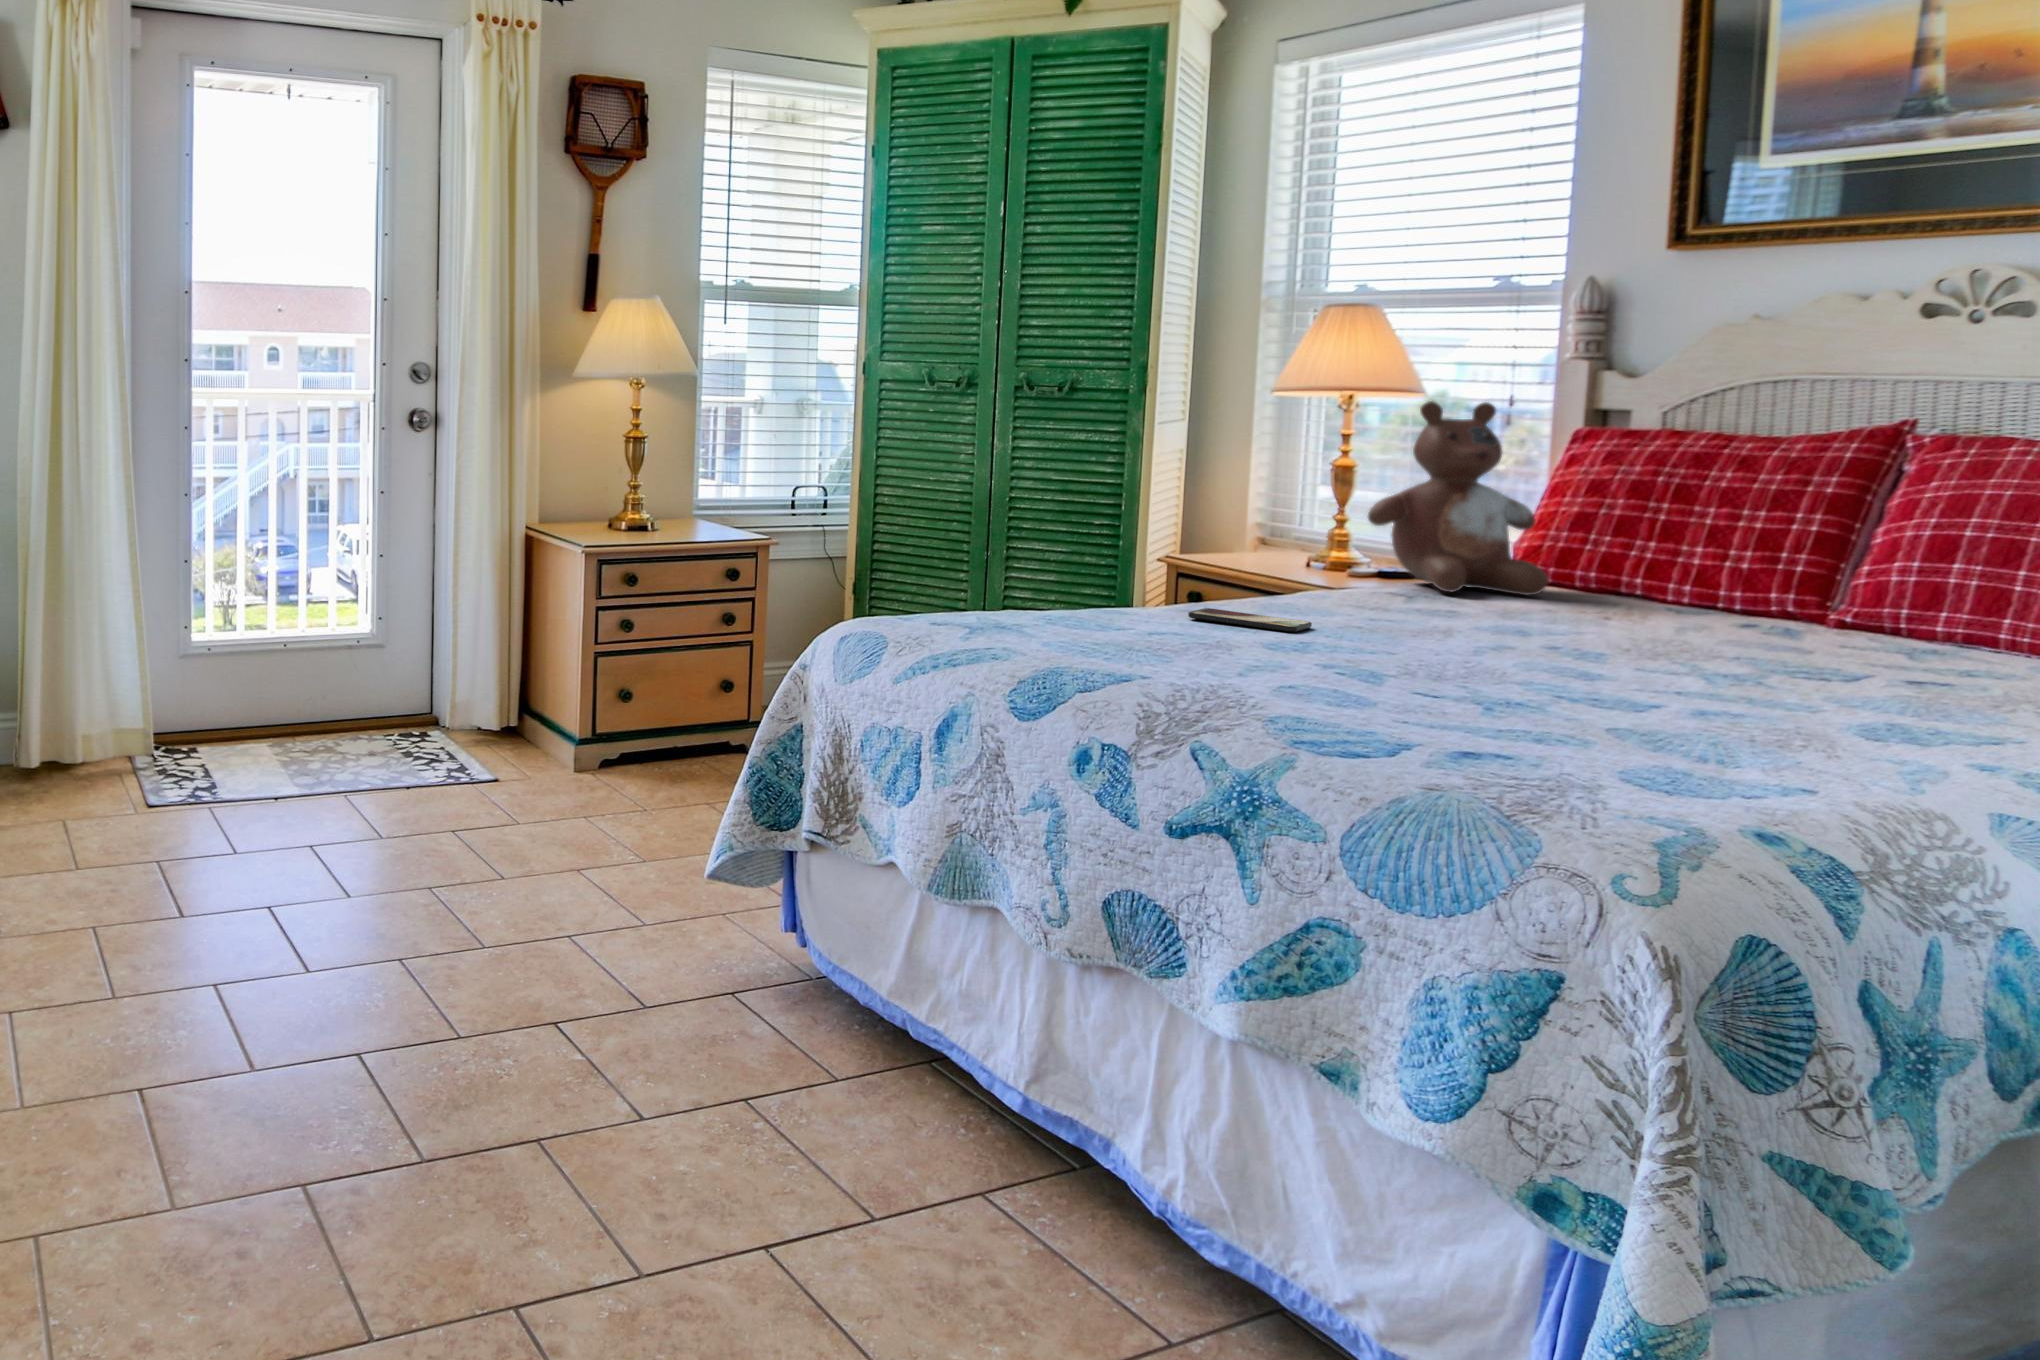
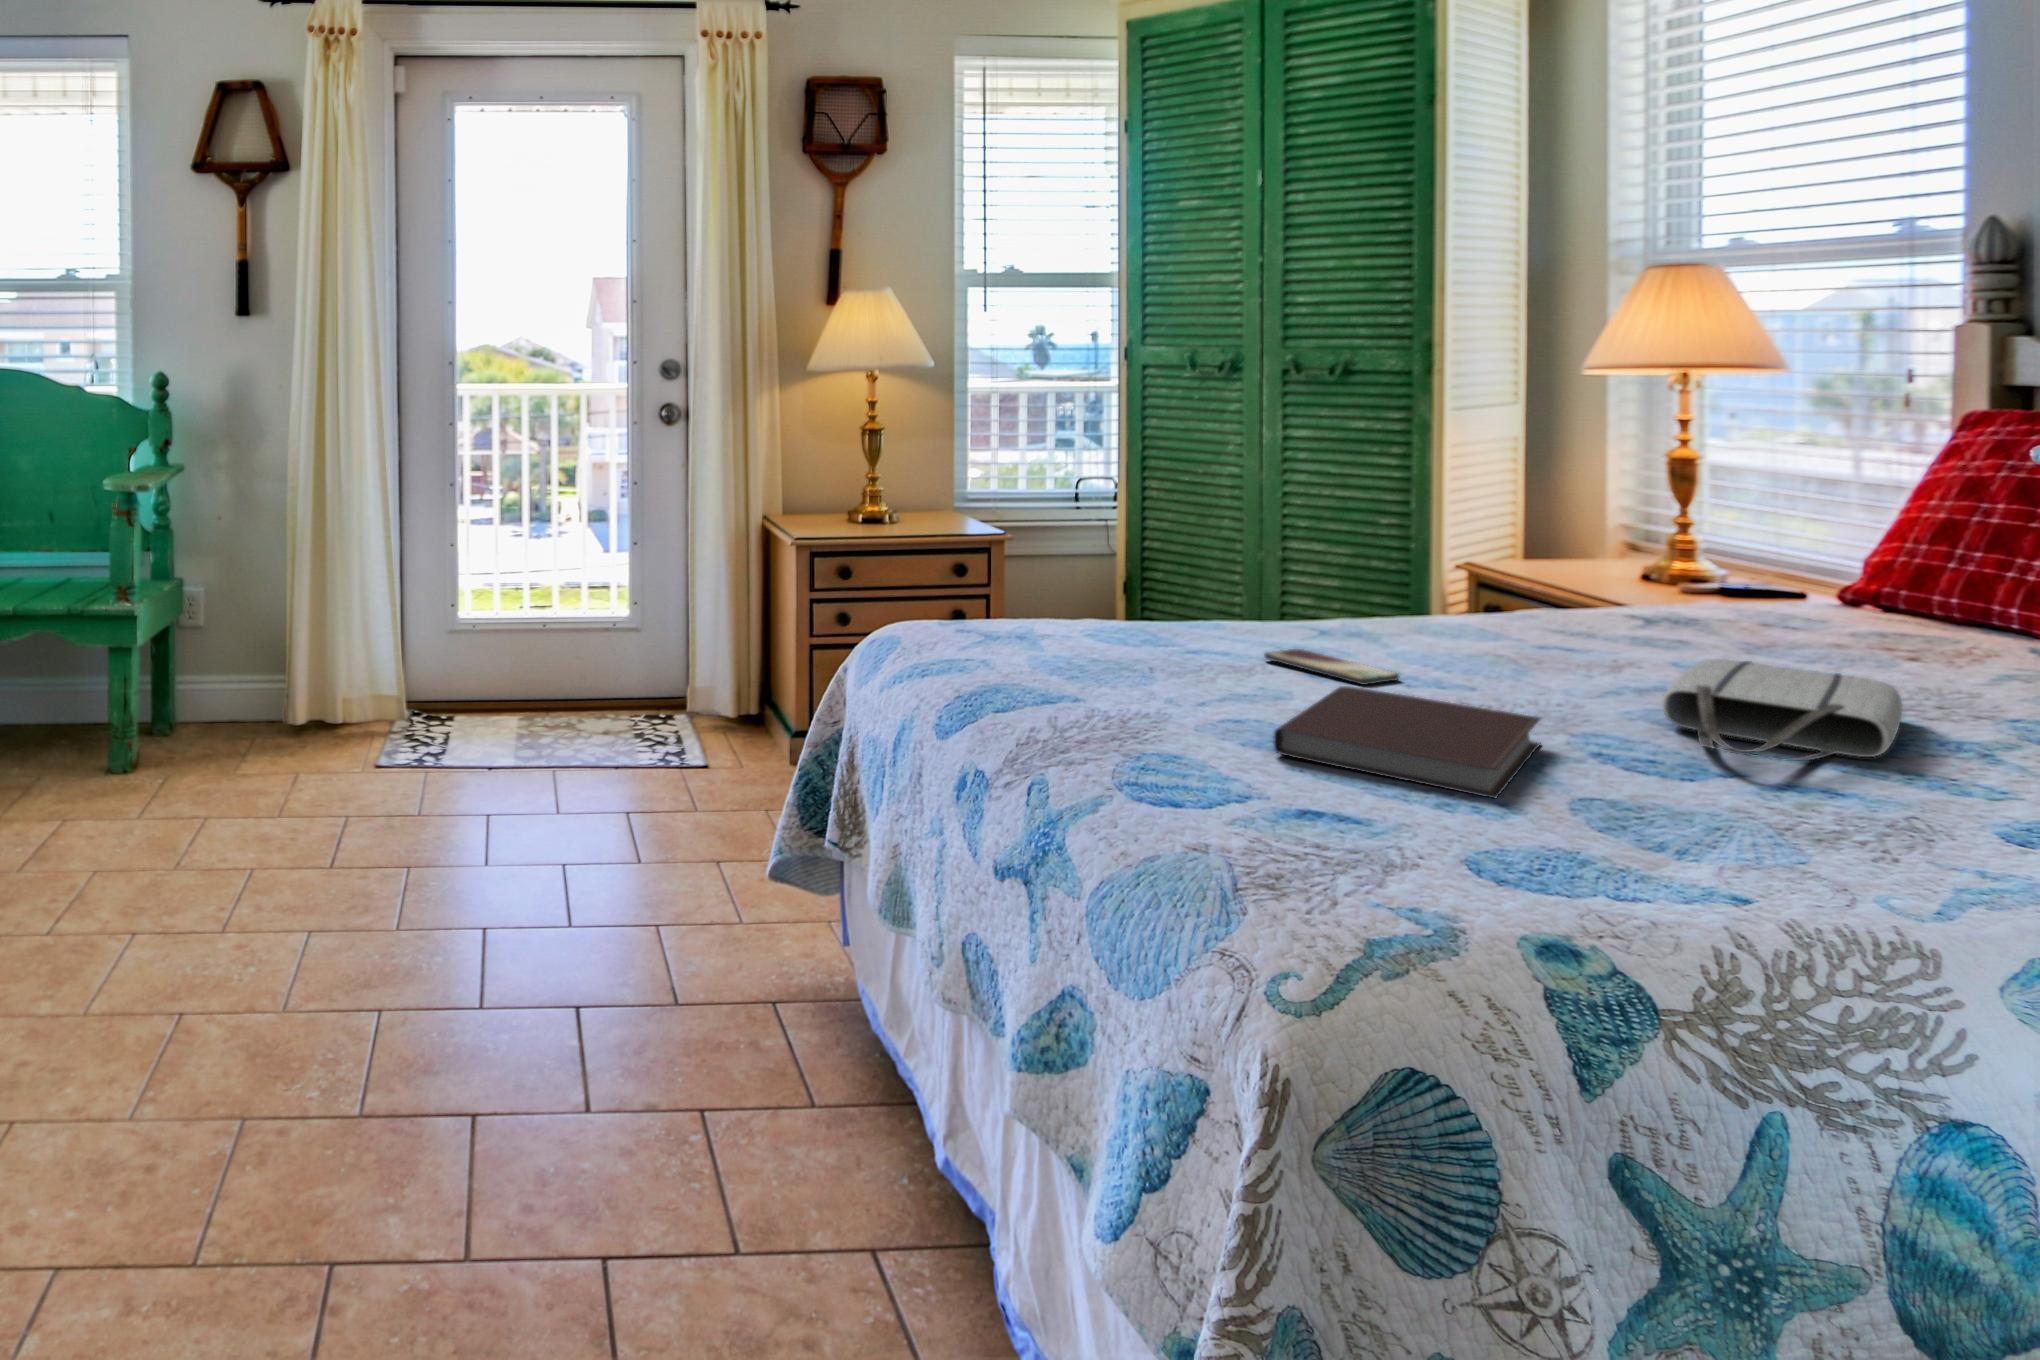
stuffed bear: present [1368,401,1548,595] -> none [1604,407,1847,651]
tote bag: none [1519,597,1718,663] -> present [1662,659,1902,761]
notebook: none [1314,629,1542,705] -> present [1274,686,1541,798]

